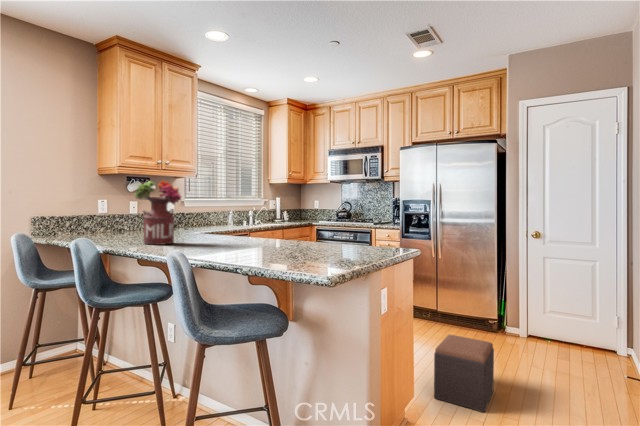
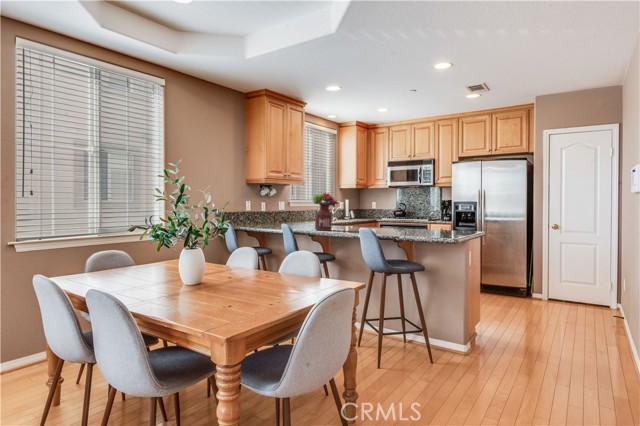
footstool: present [434,335,494,412] -> none [489,290,526,332]

